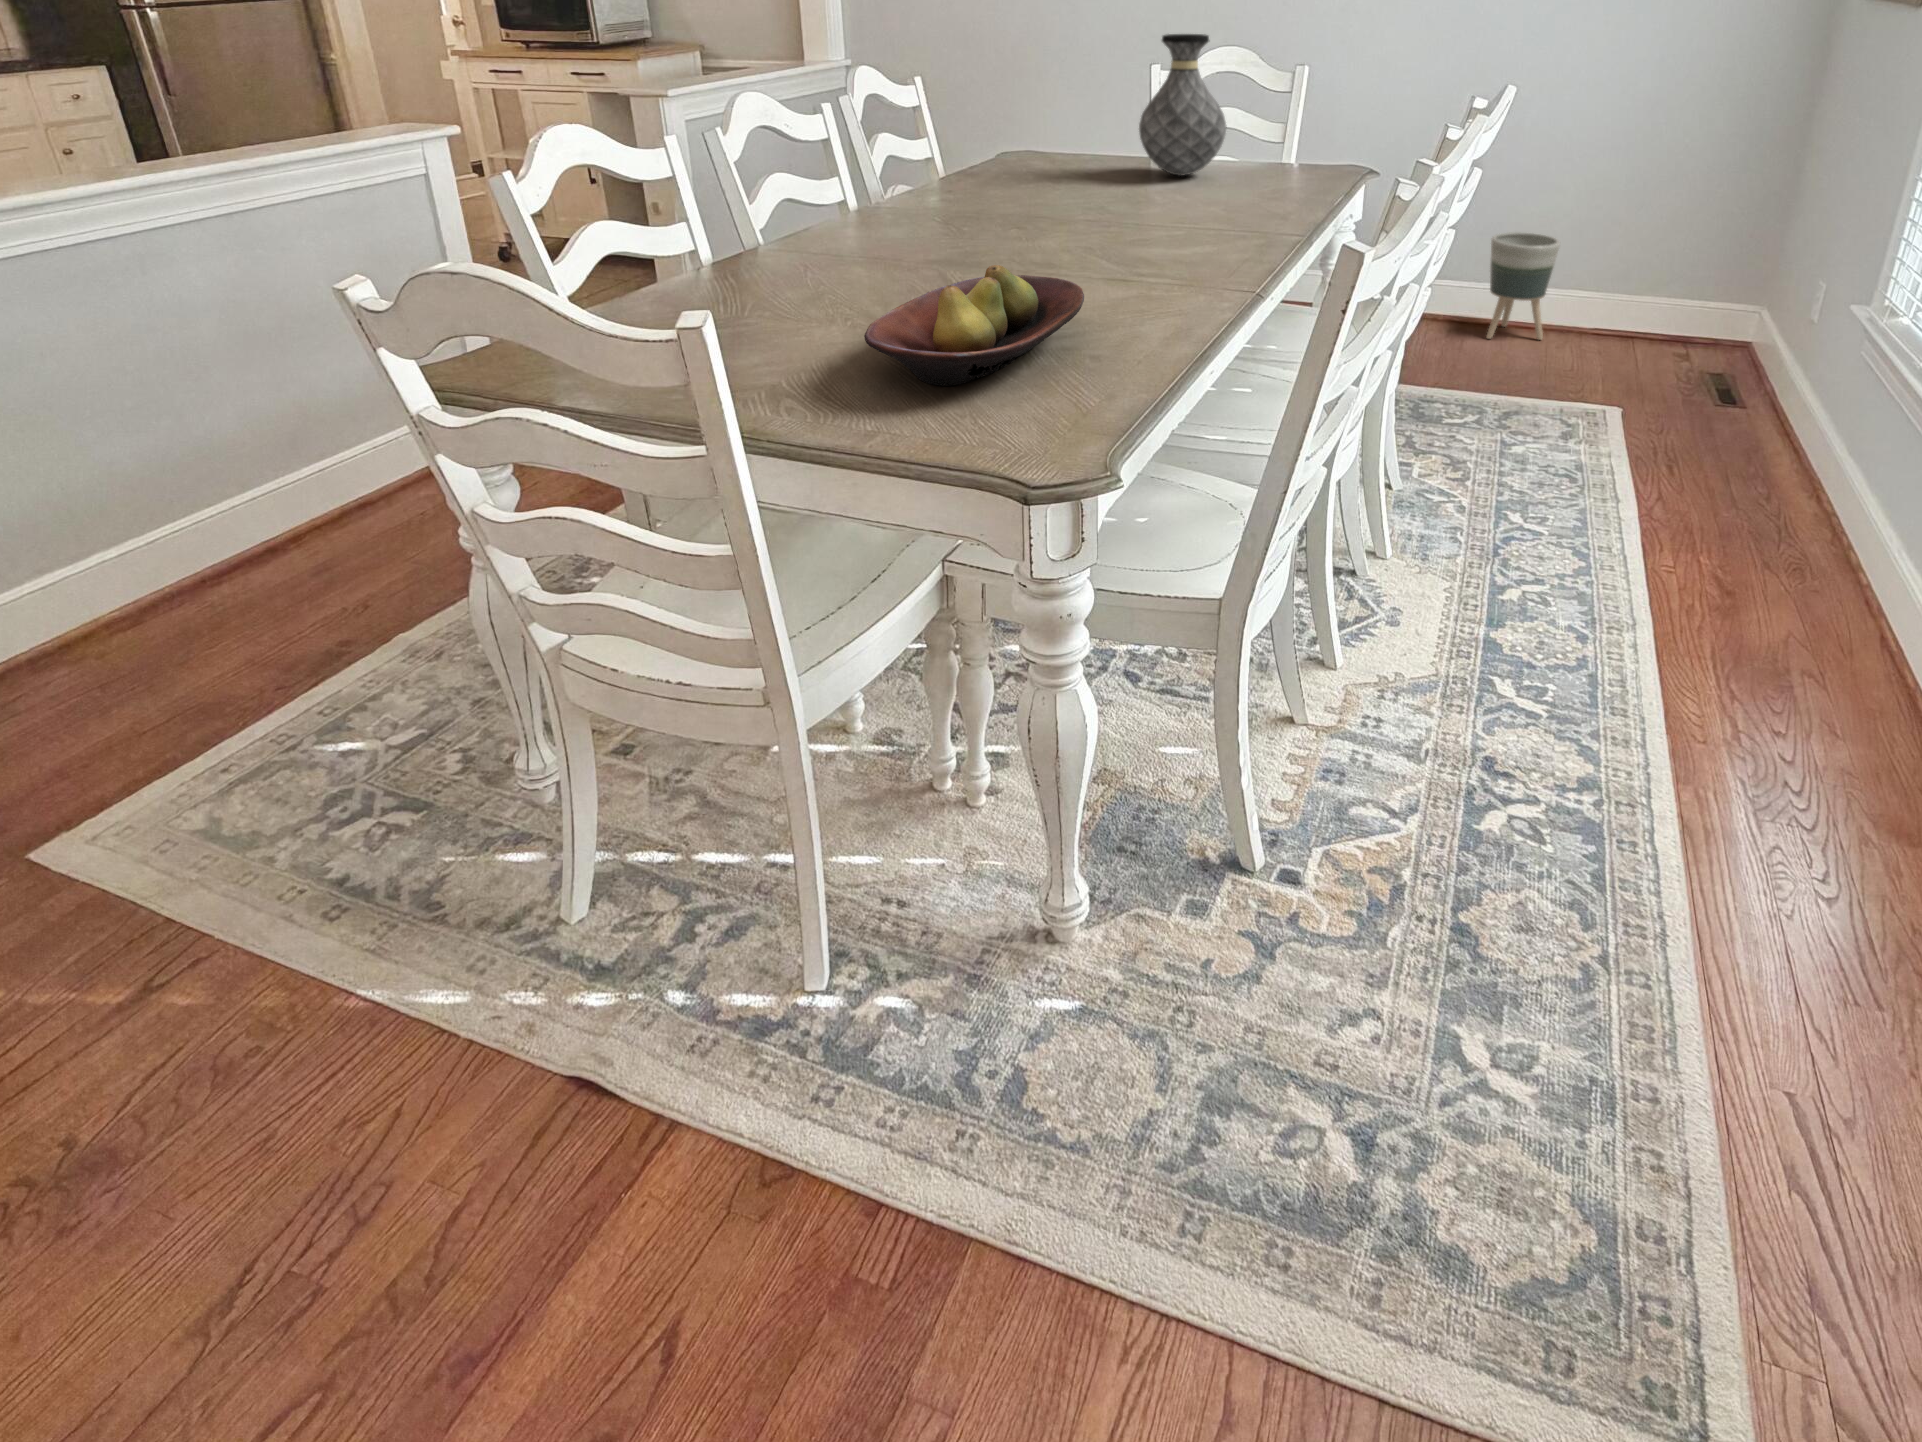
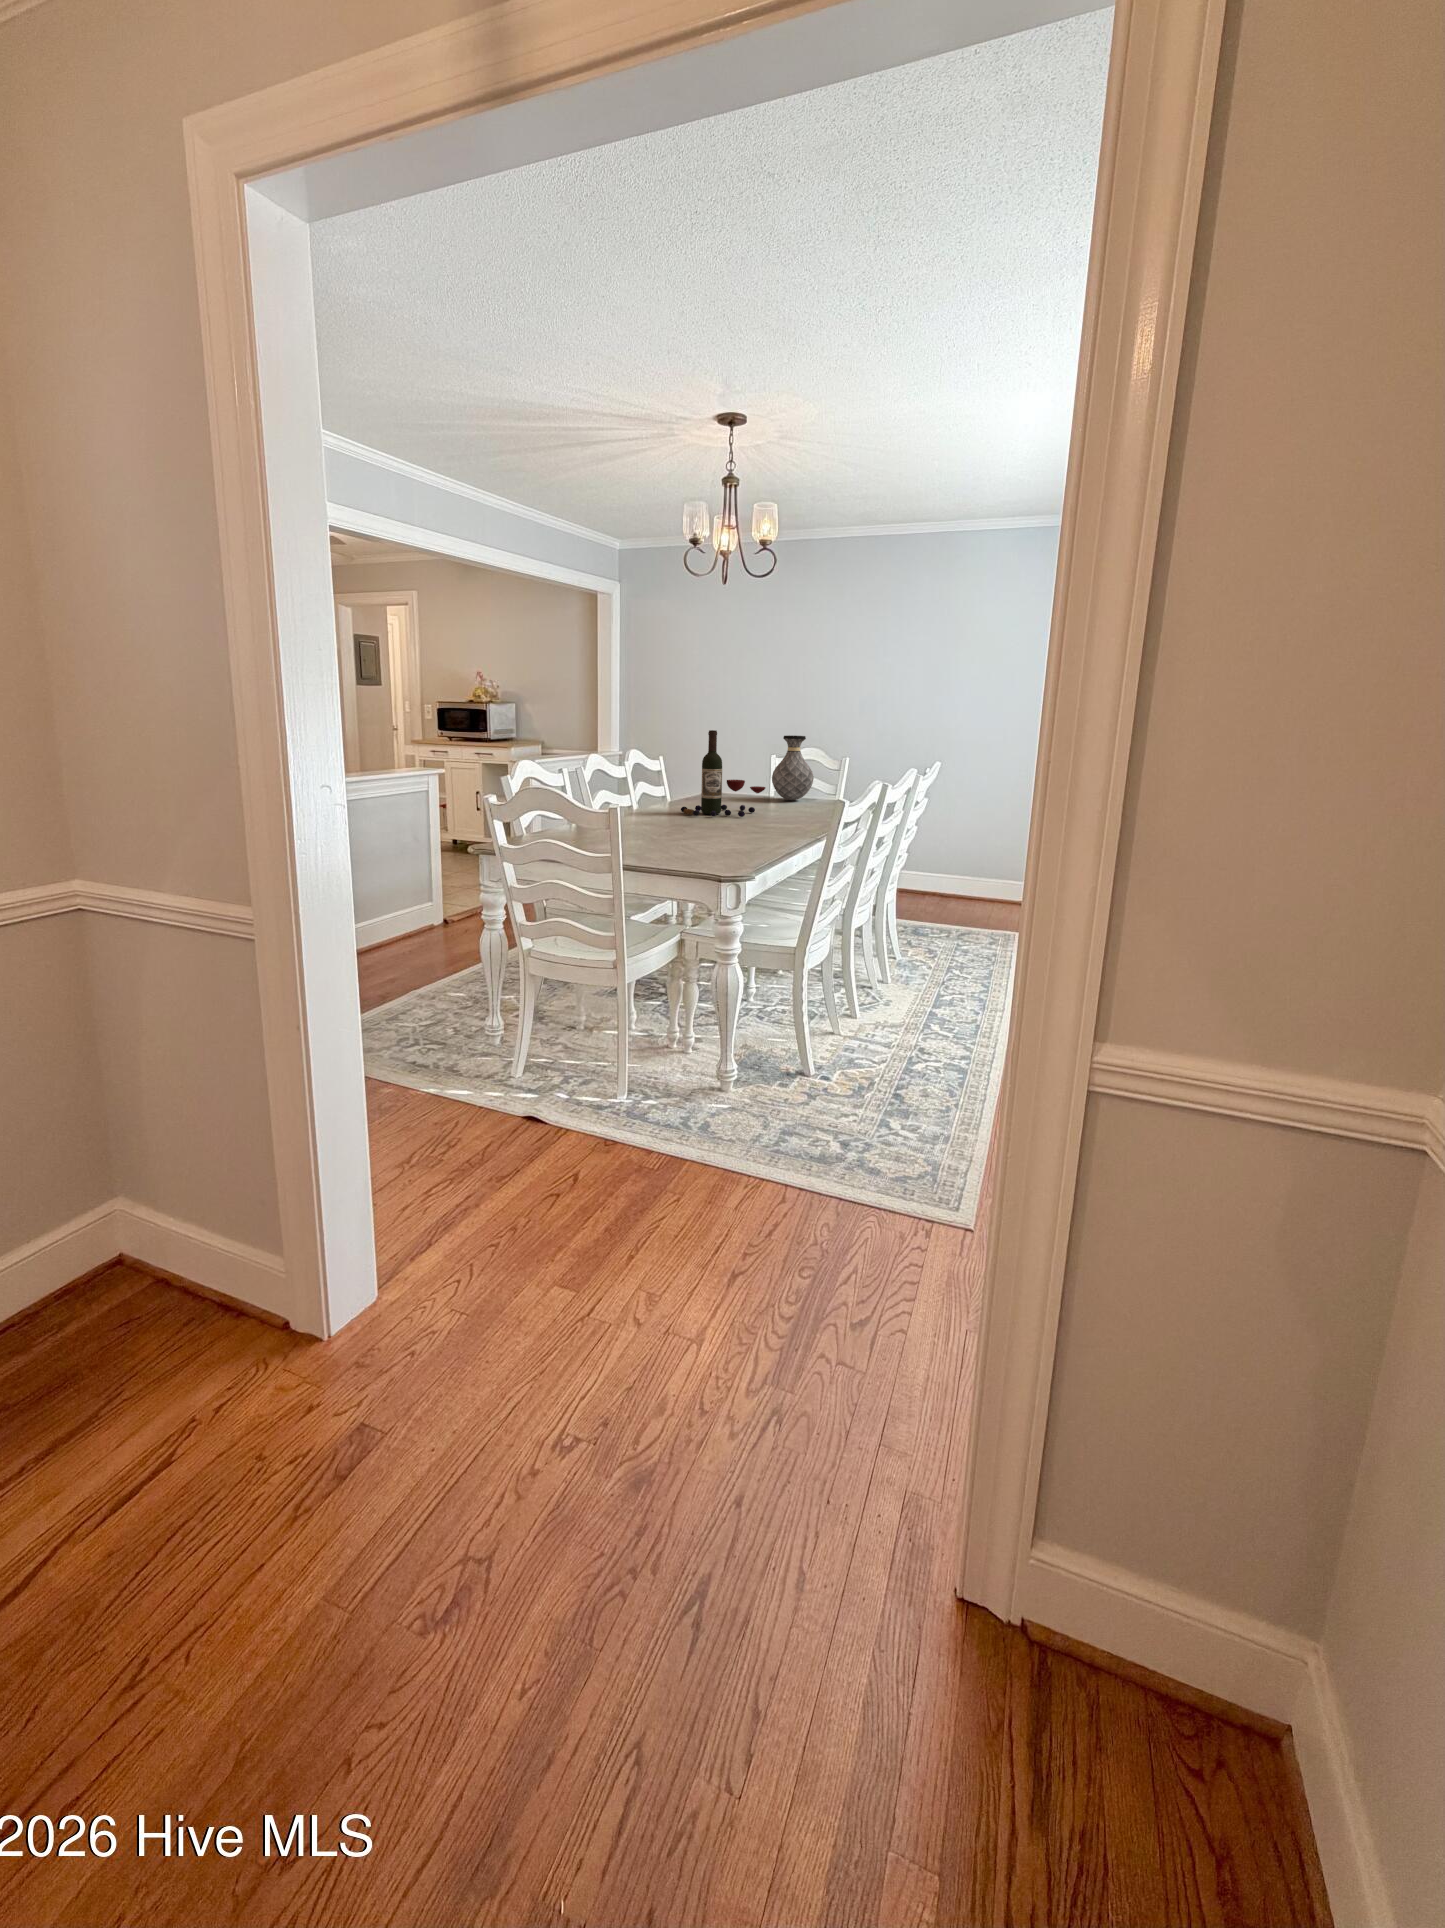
wine bottle: none [945,34,1135,236] -> present [681,730,765,817]
planter: present [1487,232,1560,340] -> none [963,848,1001,906]
fruit bowl: present [864,265,1084,386] -> none [657,813,743,853]

